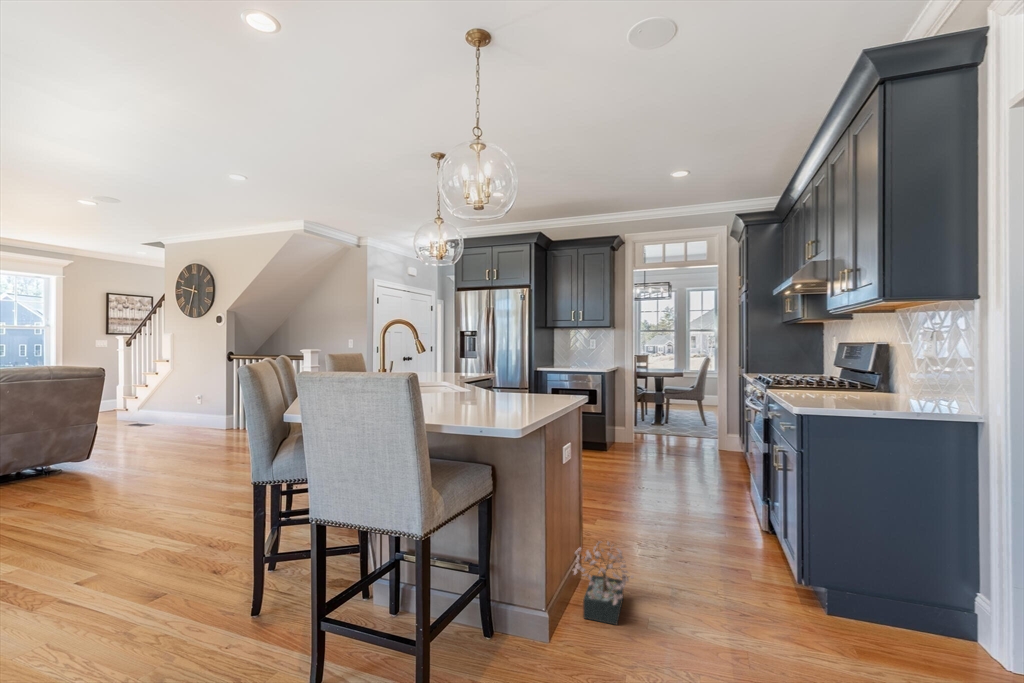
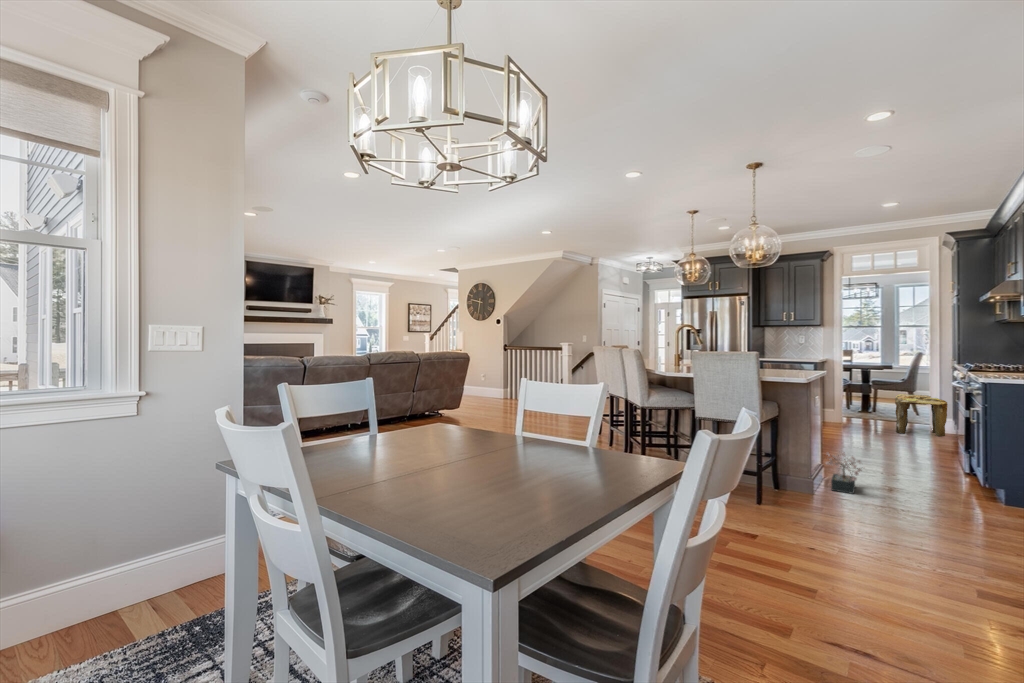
stool: none [685,408,735,458] -> present [895,394,948,436]

